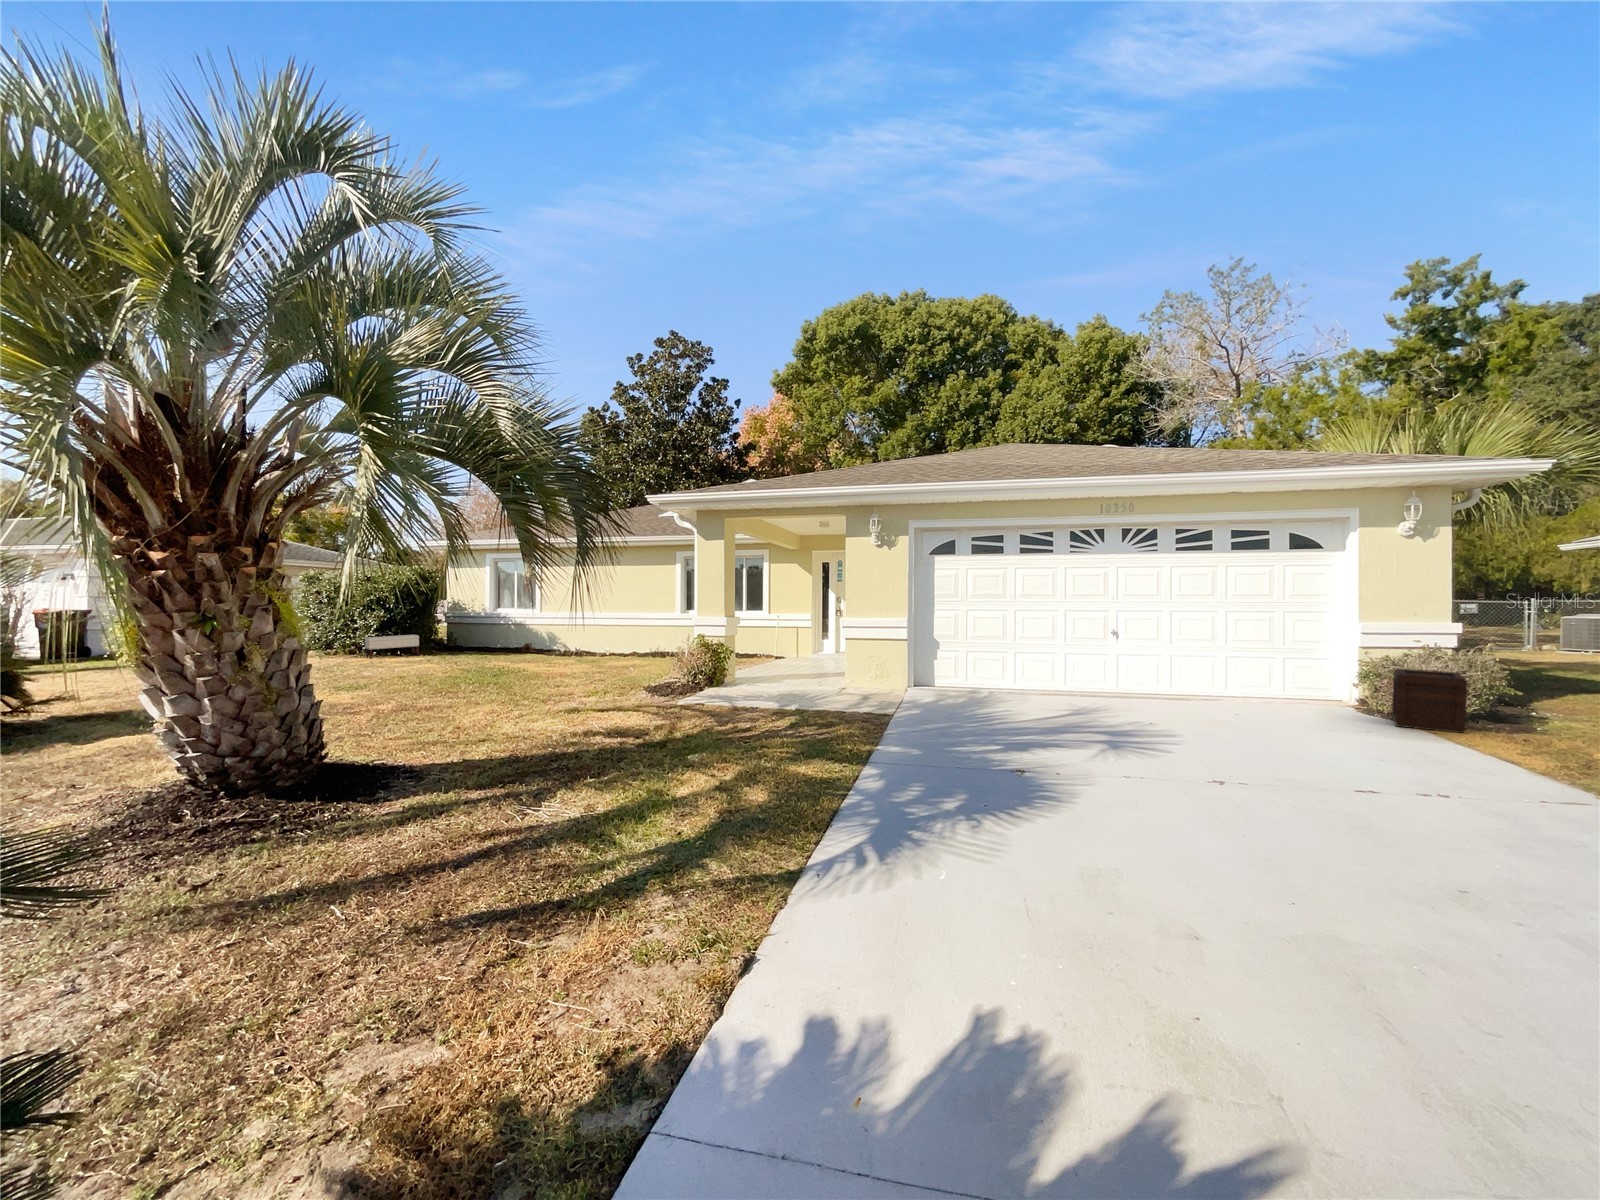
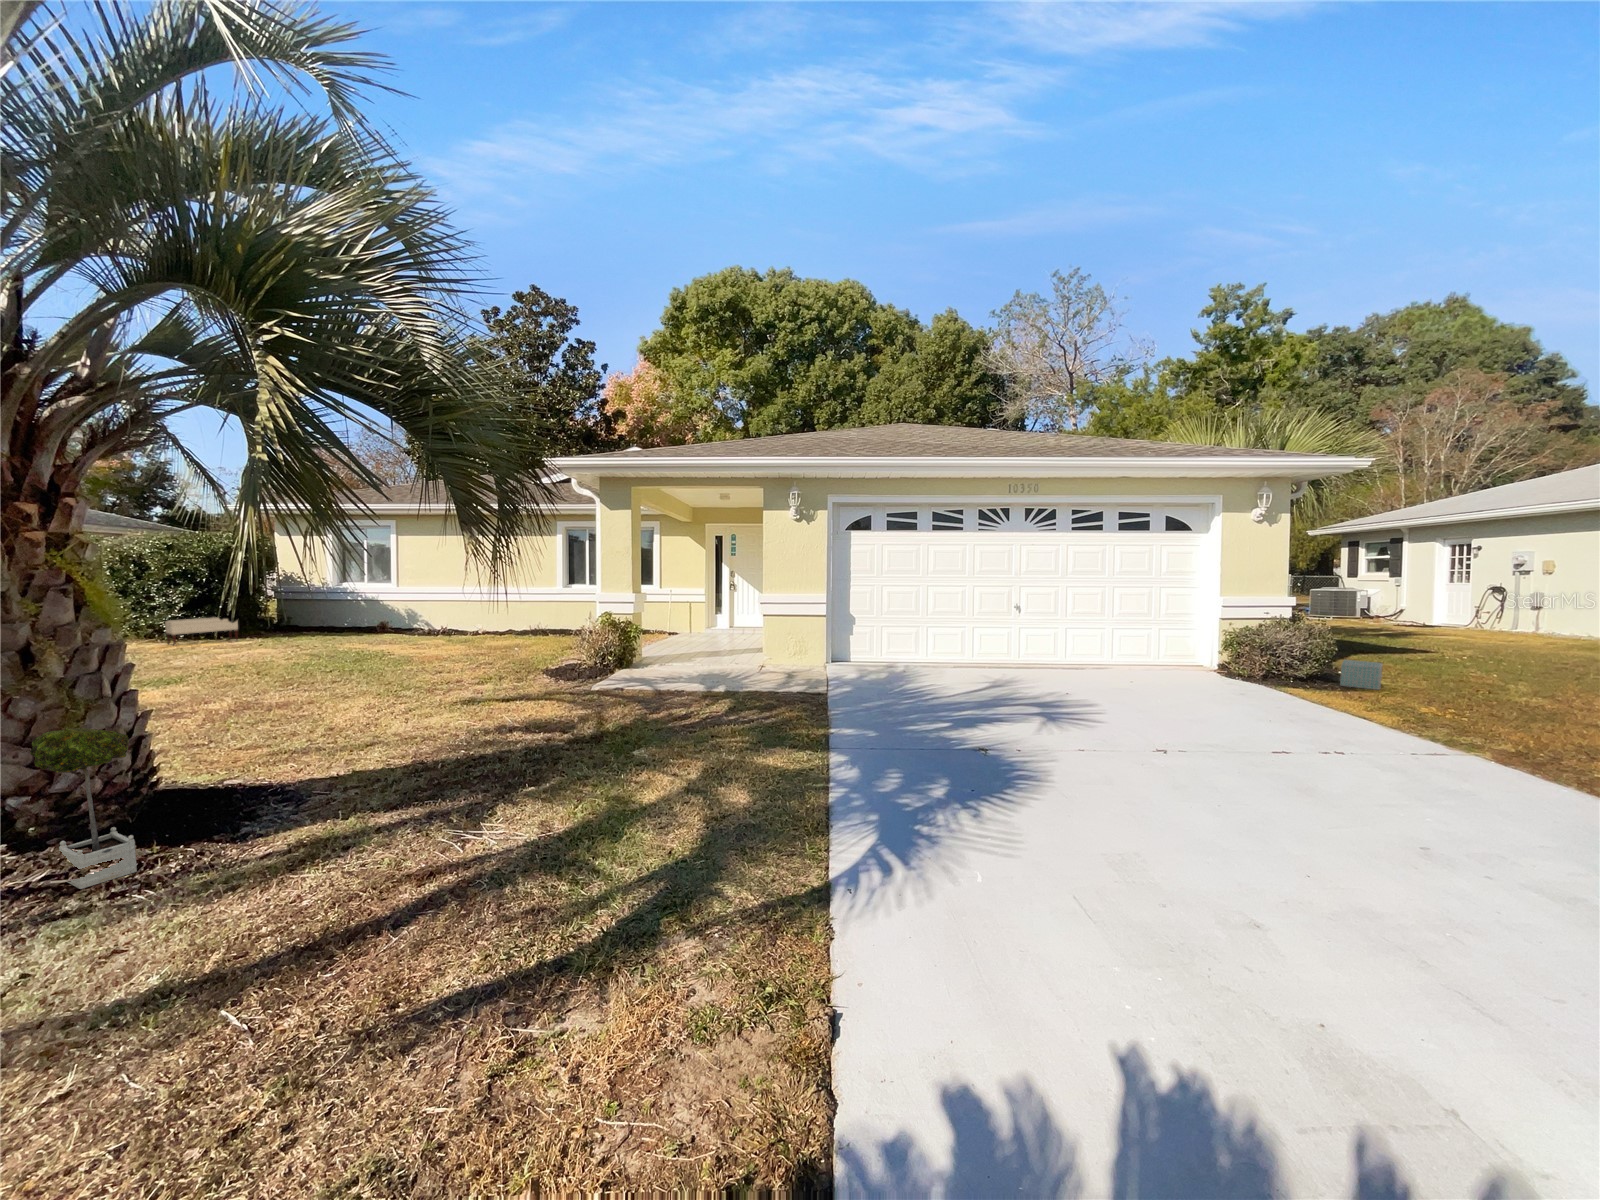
wooden crate: present [1392,669,1468,733] -> none [1264,639,1334,696]
storage box: none [1489,694,1547,729] -> present [1340,660,1383,690]
potted tree: none [237,709,302,828] -> present [30,728,137,889]

